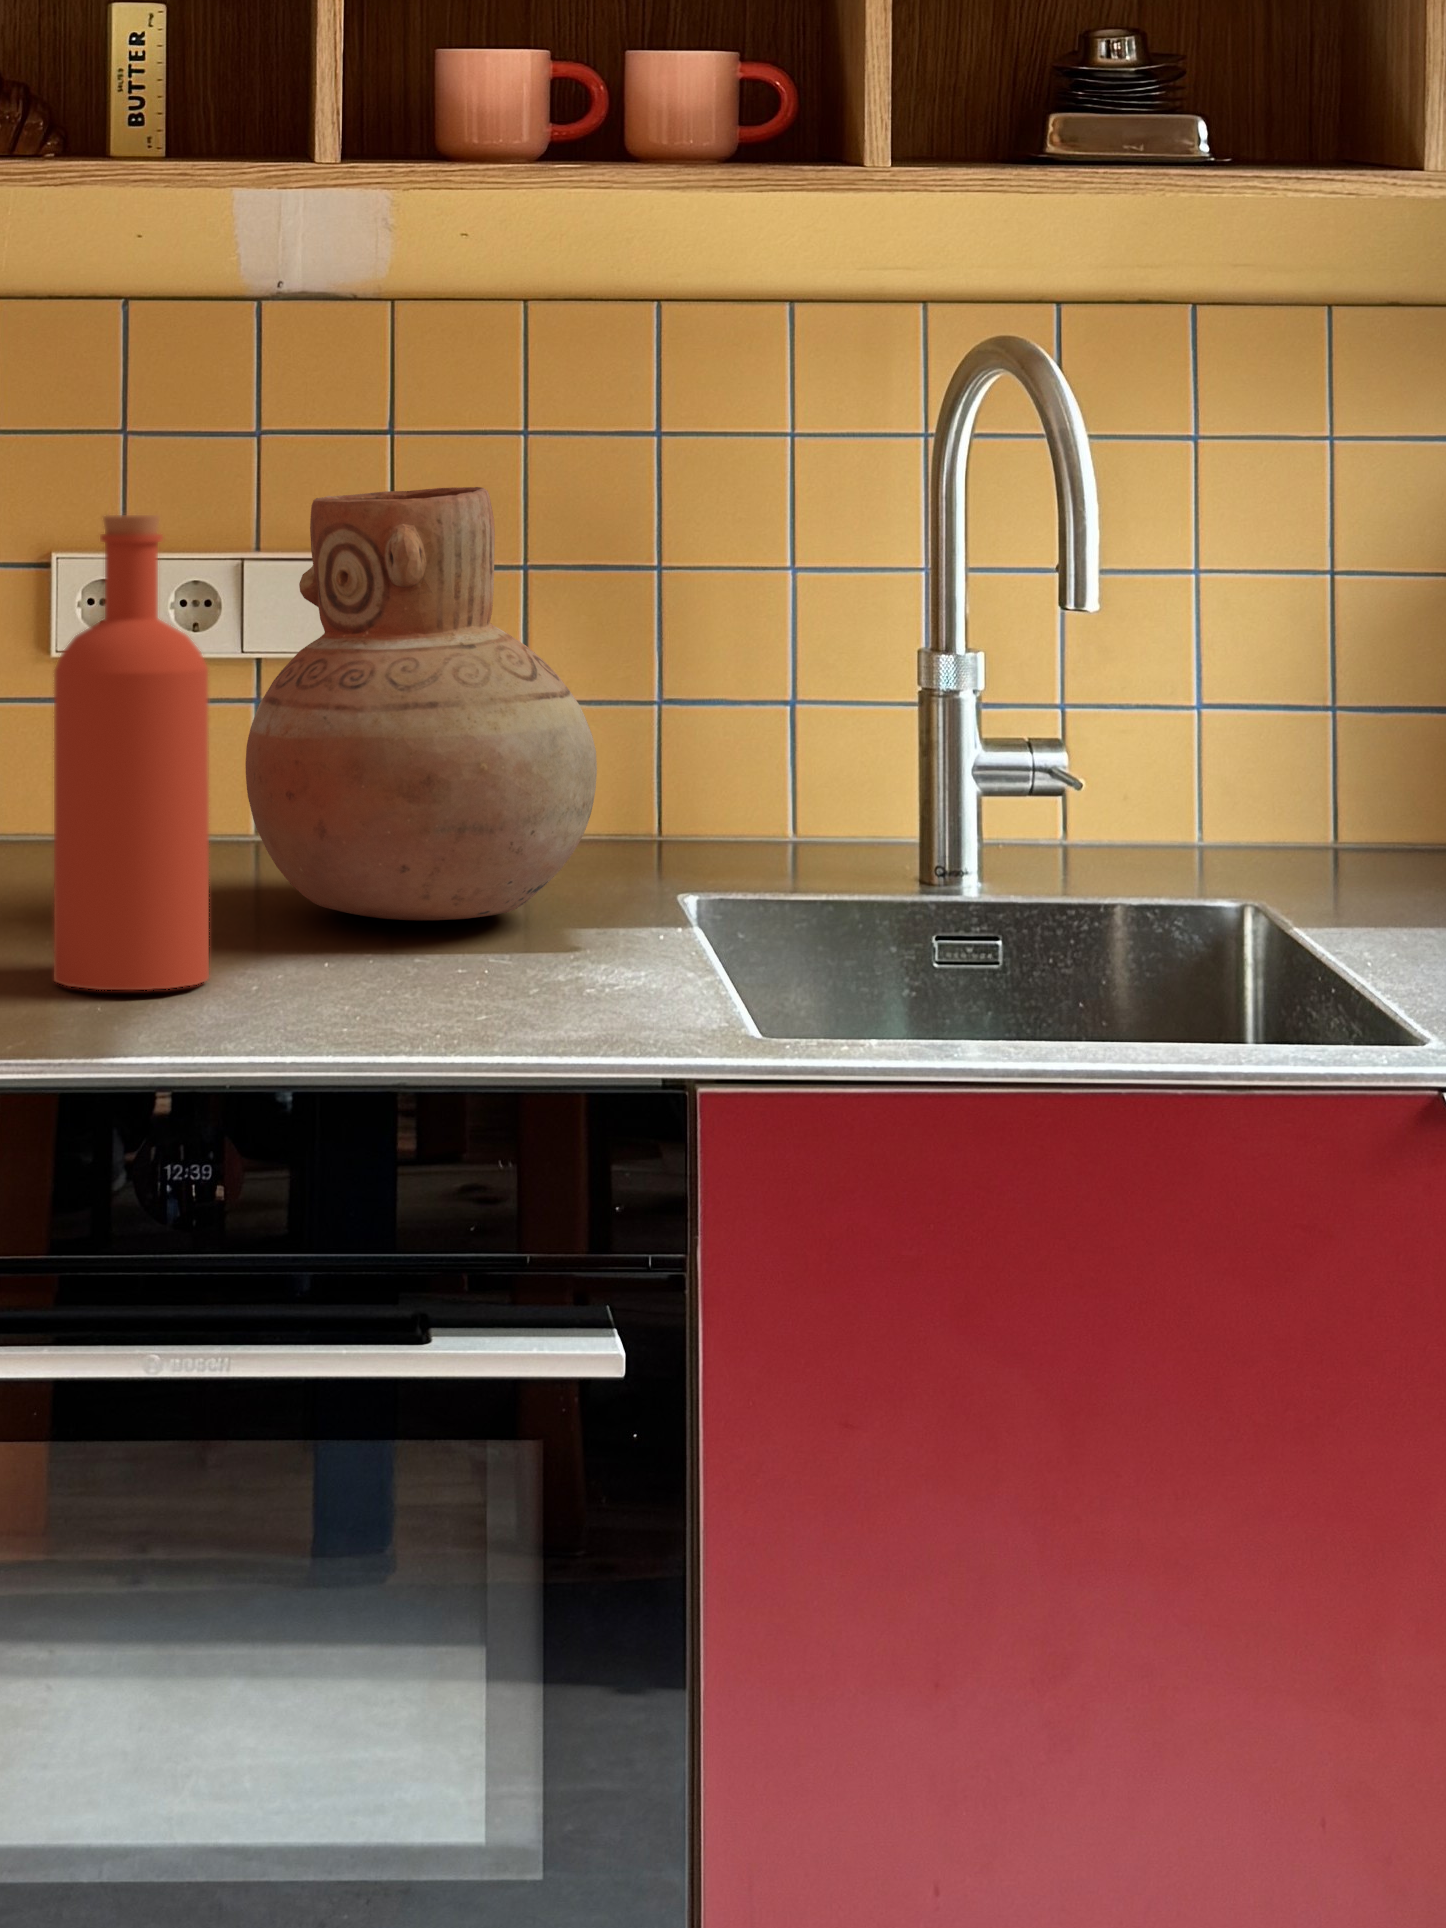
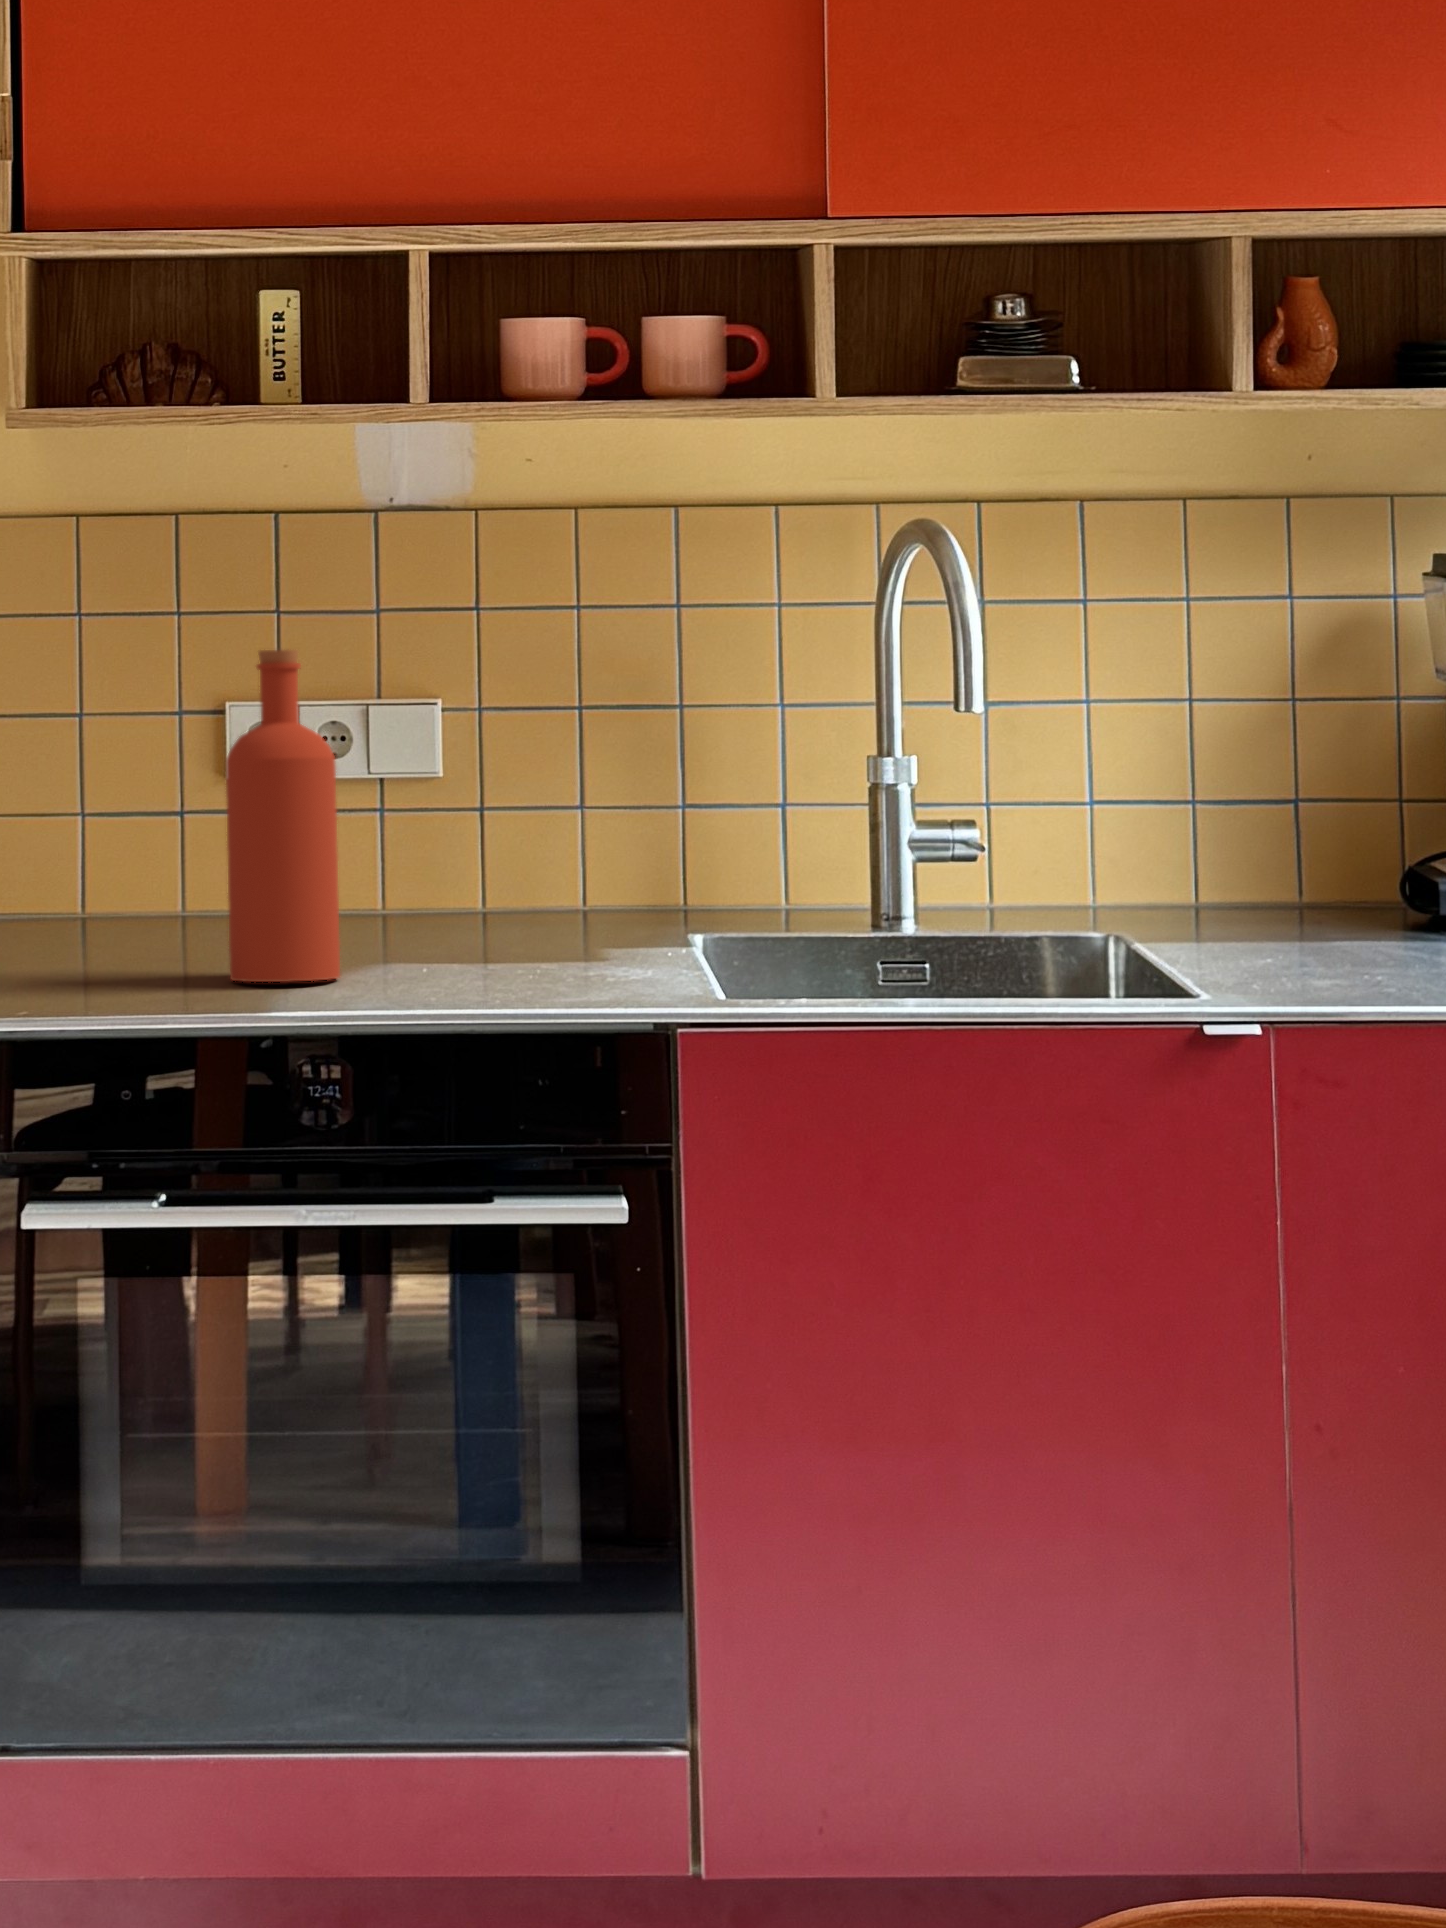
vase: present [246,487,597,921] -> none [368,636,623,948]

